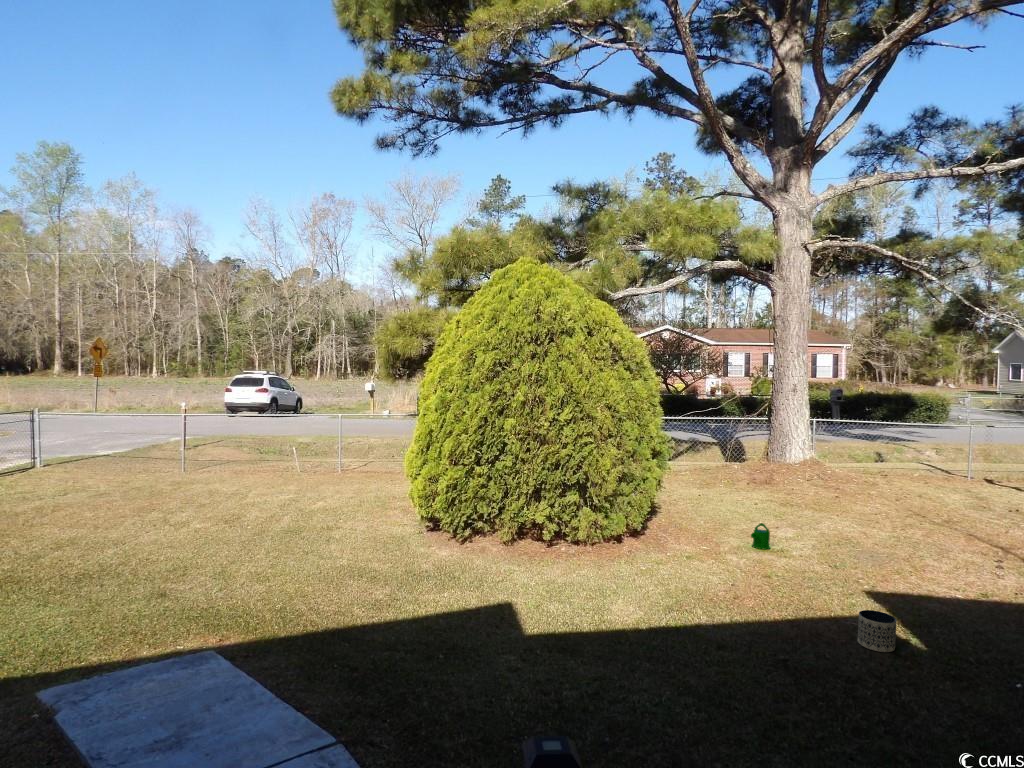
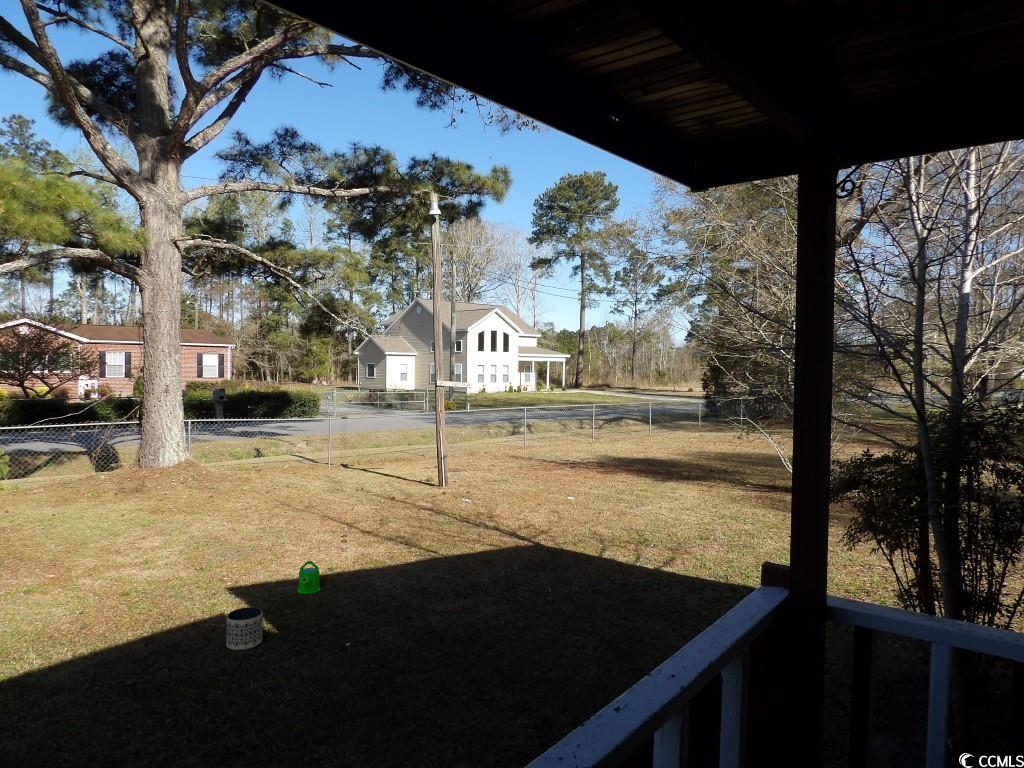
watering can: present [751,523,770,550] -> present [297,561,321,594]

